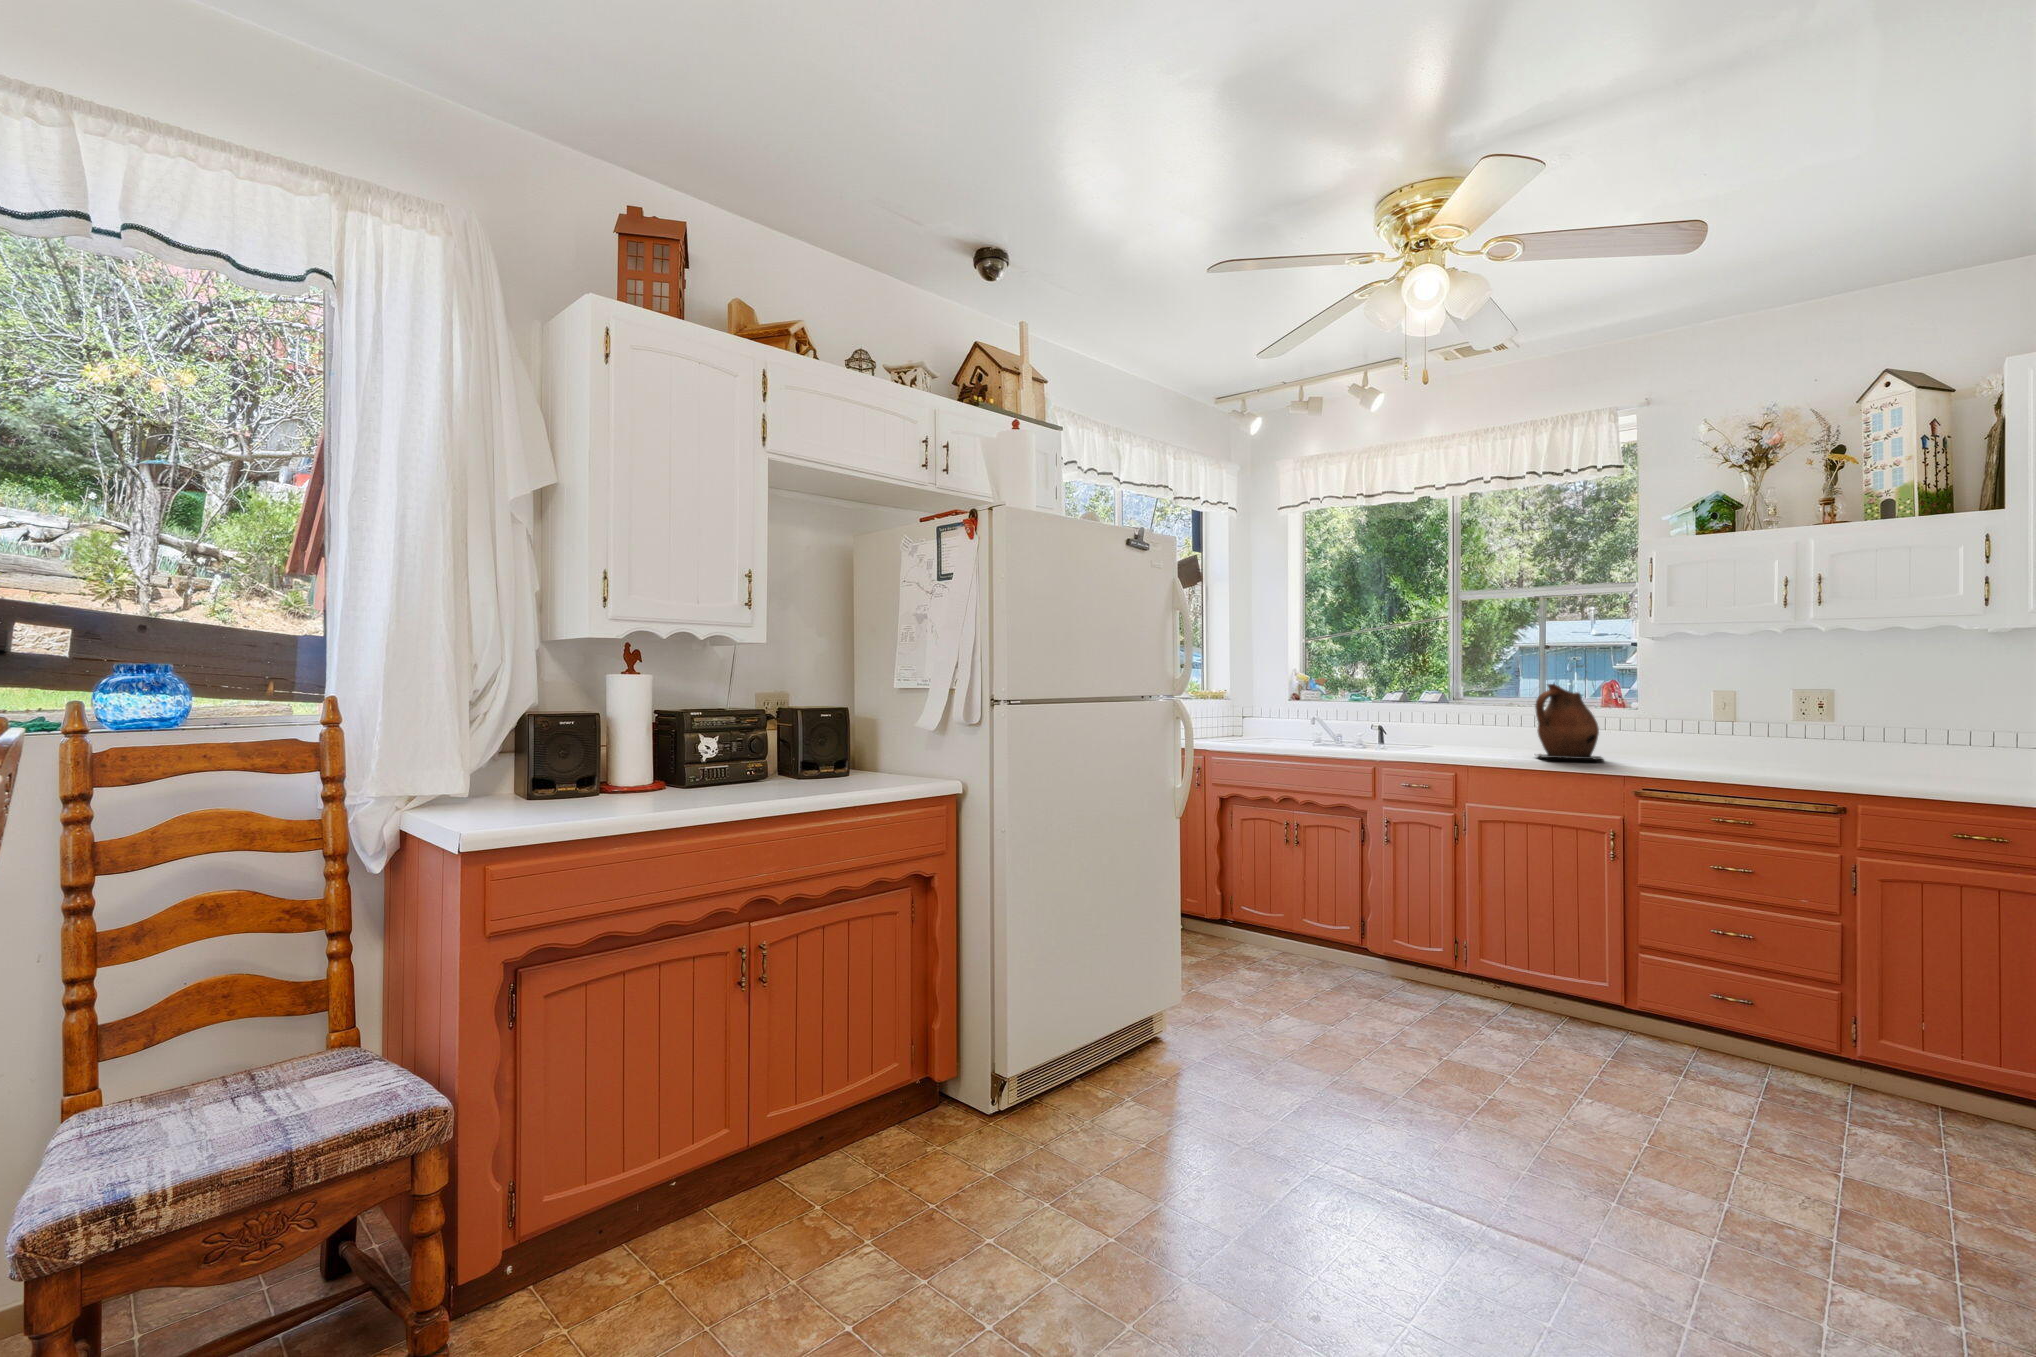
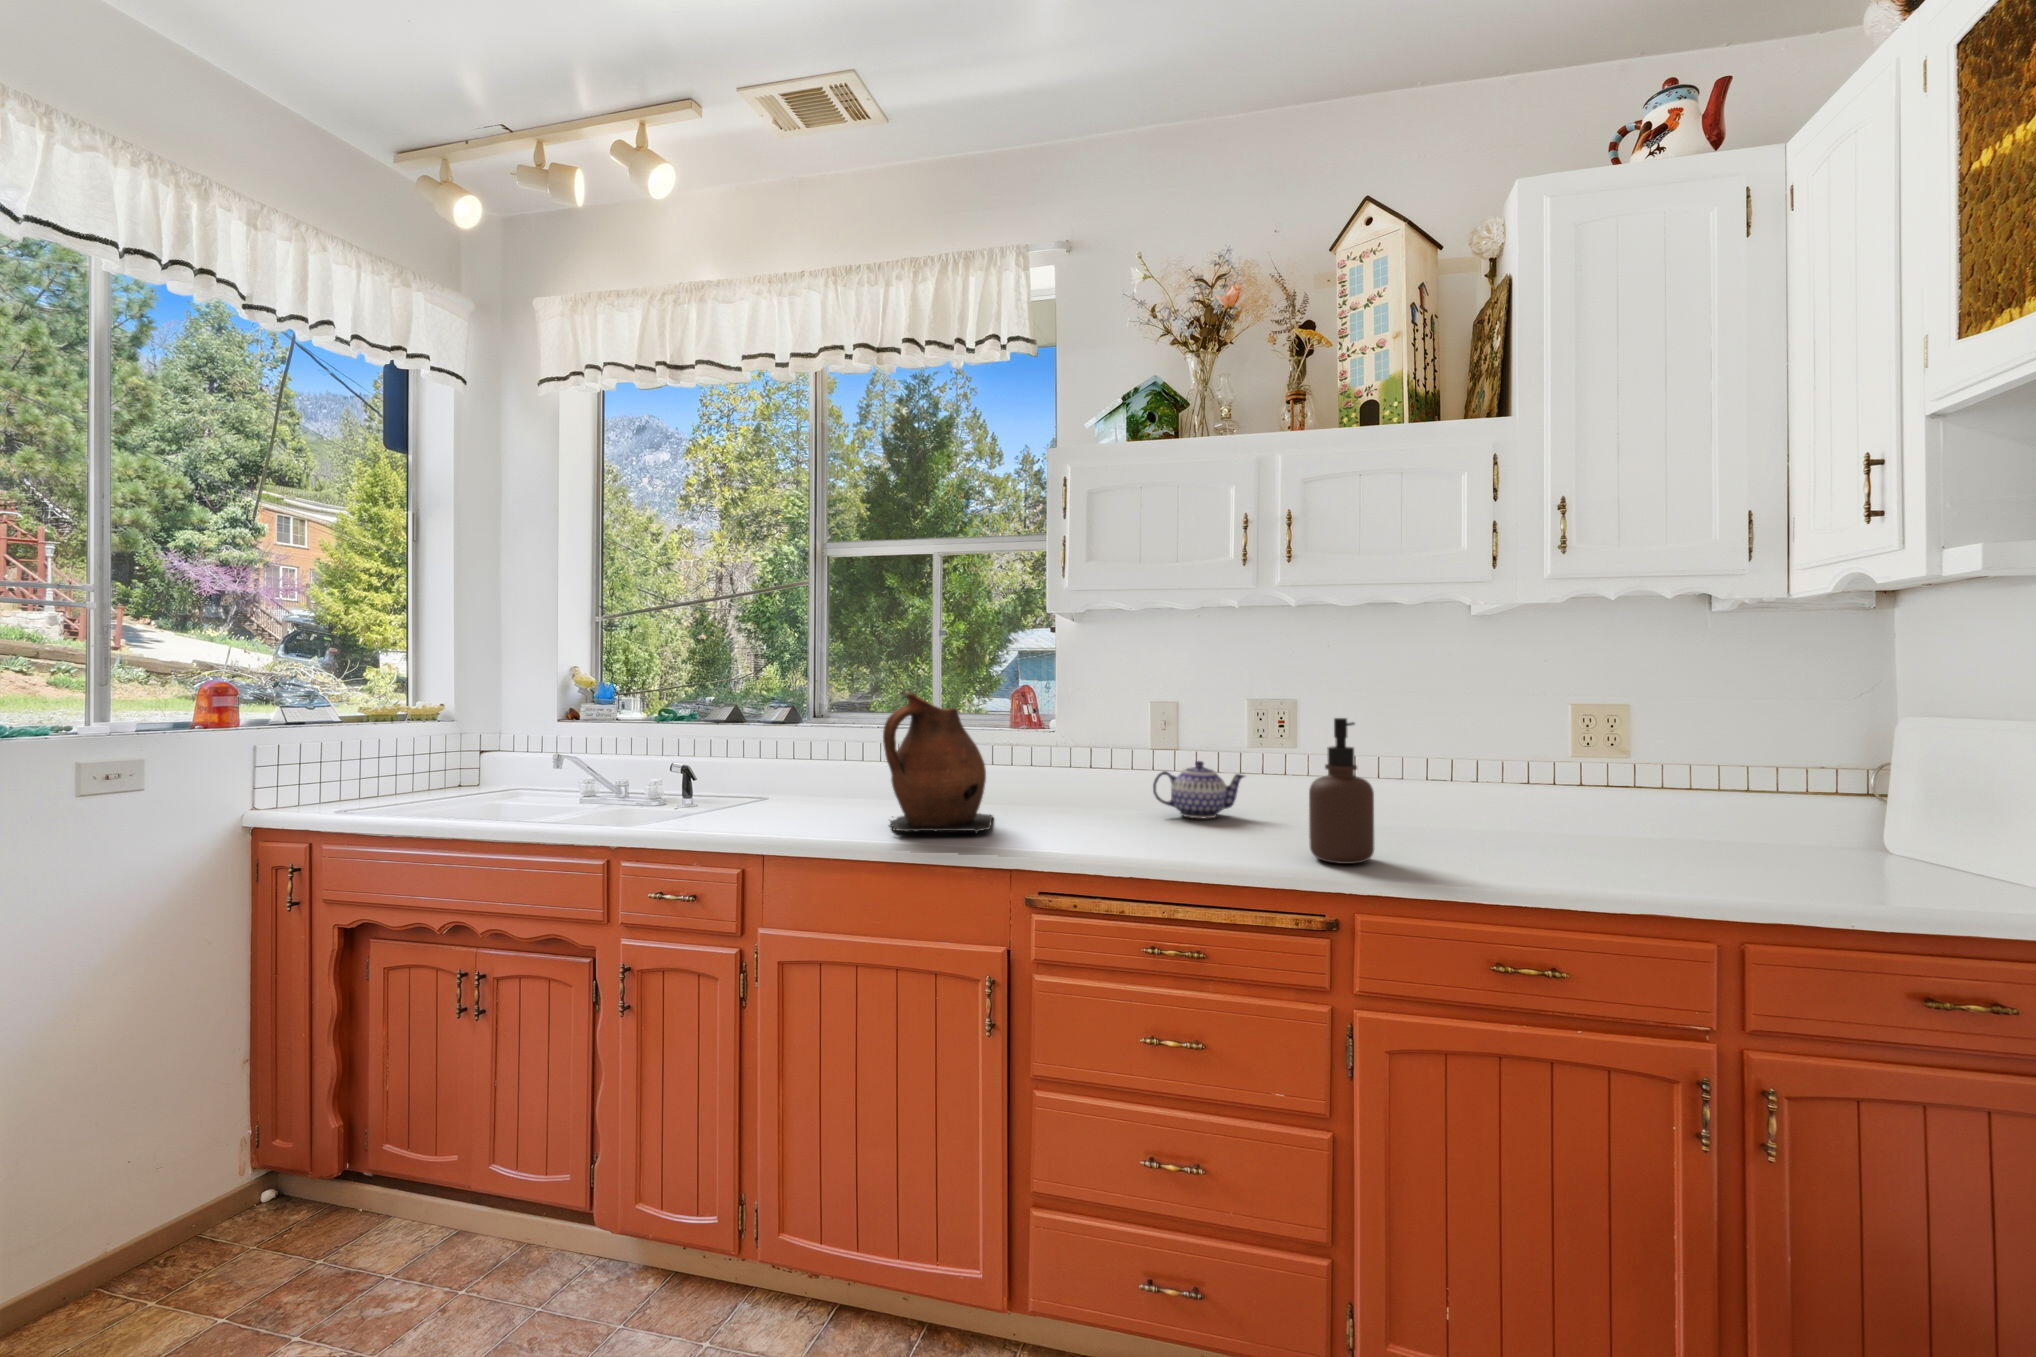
soap dispenser: none [1829,698,1877,780] -> present [1309,718,1374,864]
teapot: none [1715,728,1788,763] -> present [1153,761,1245,818]

